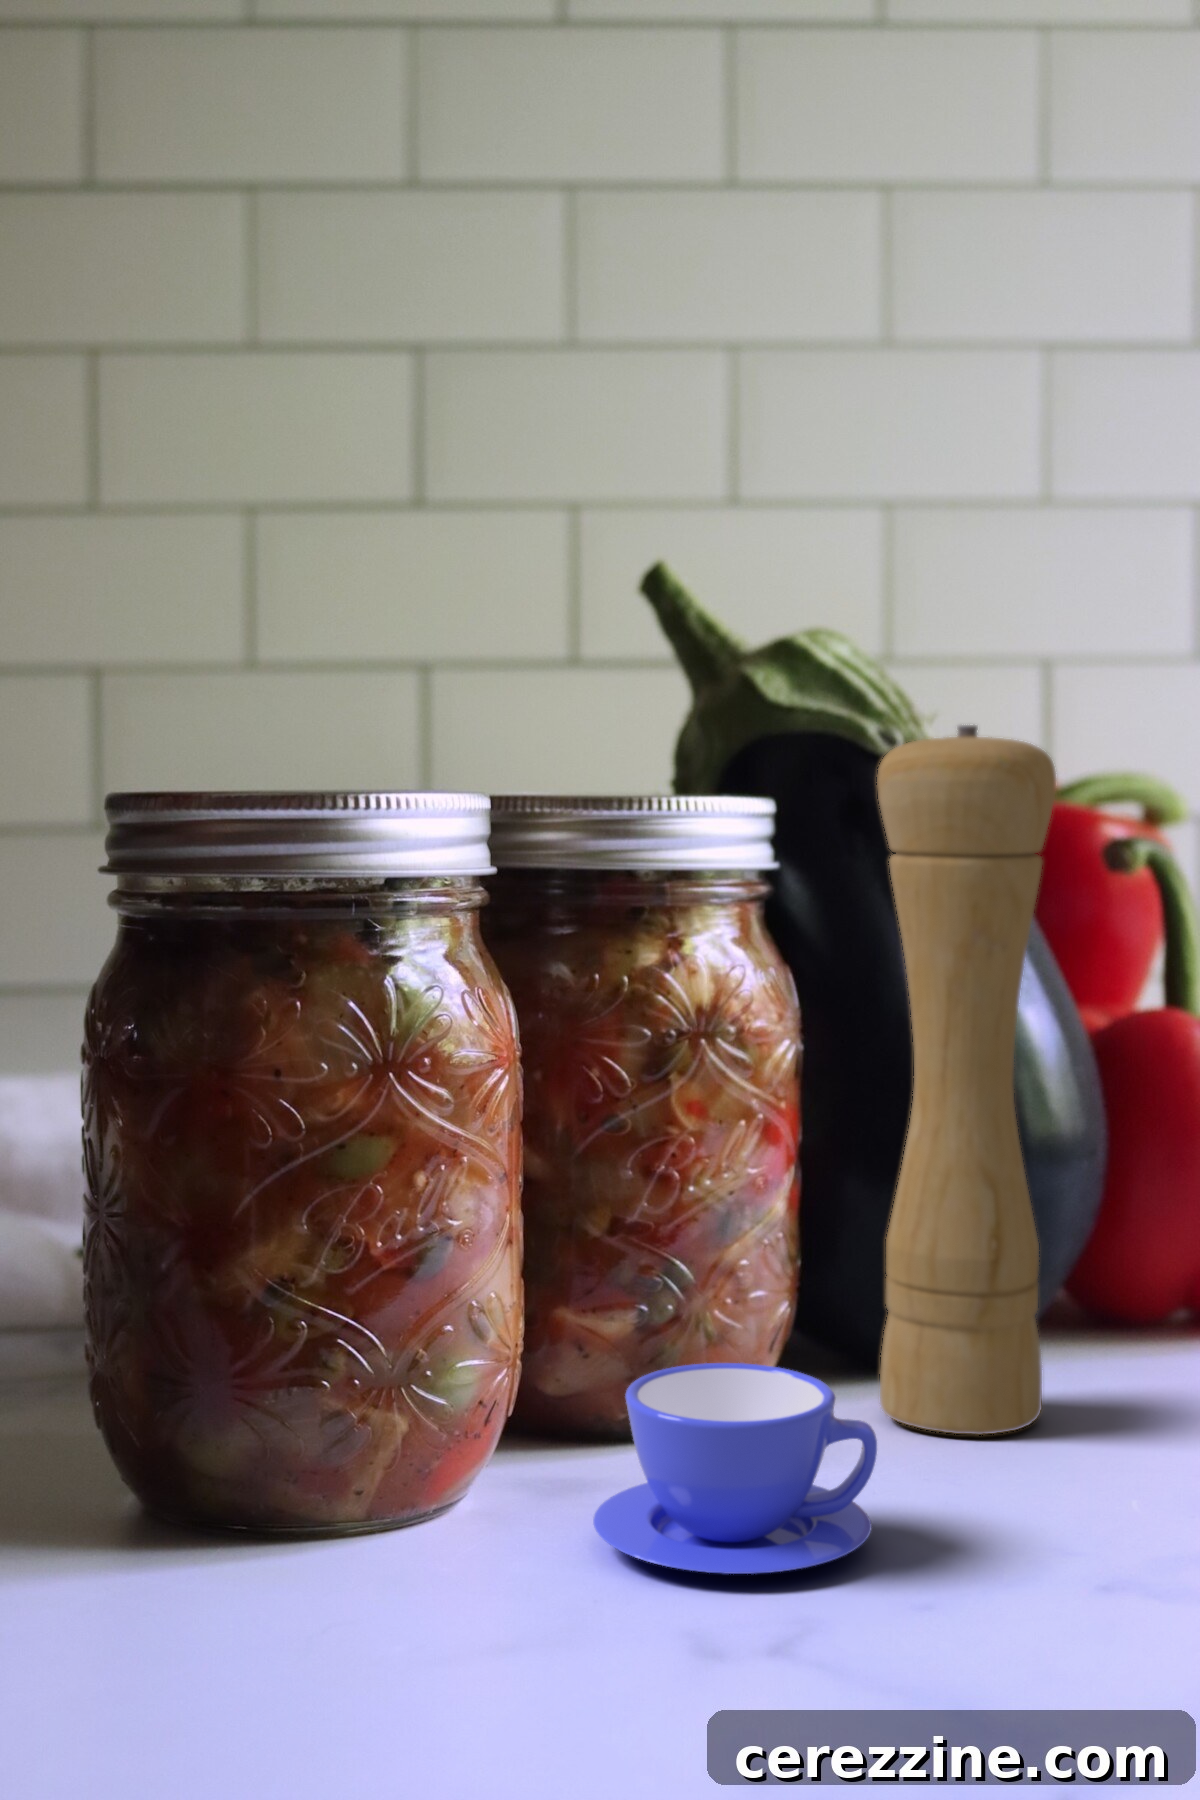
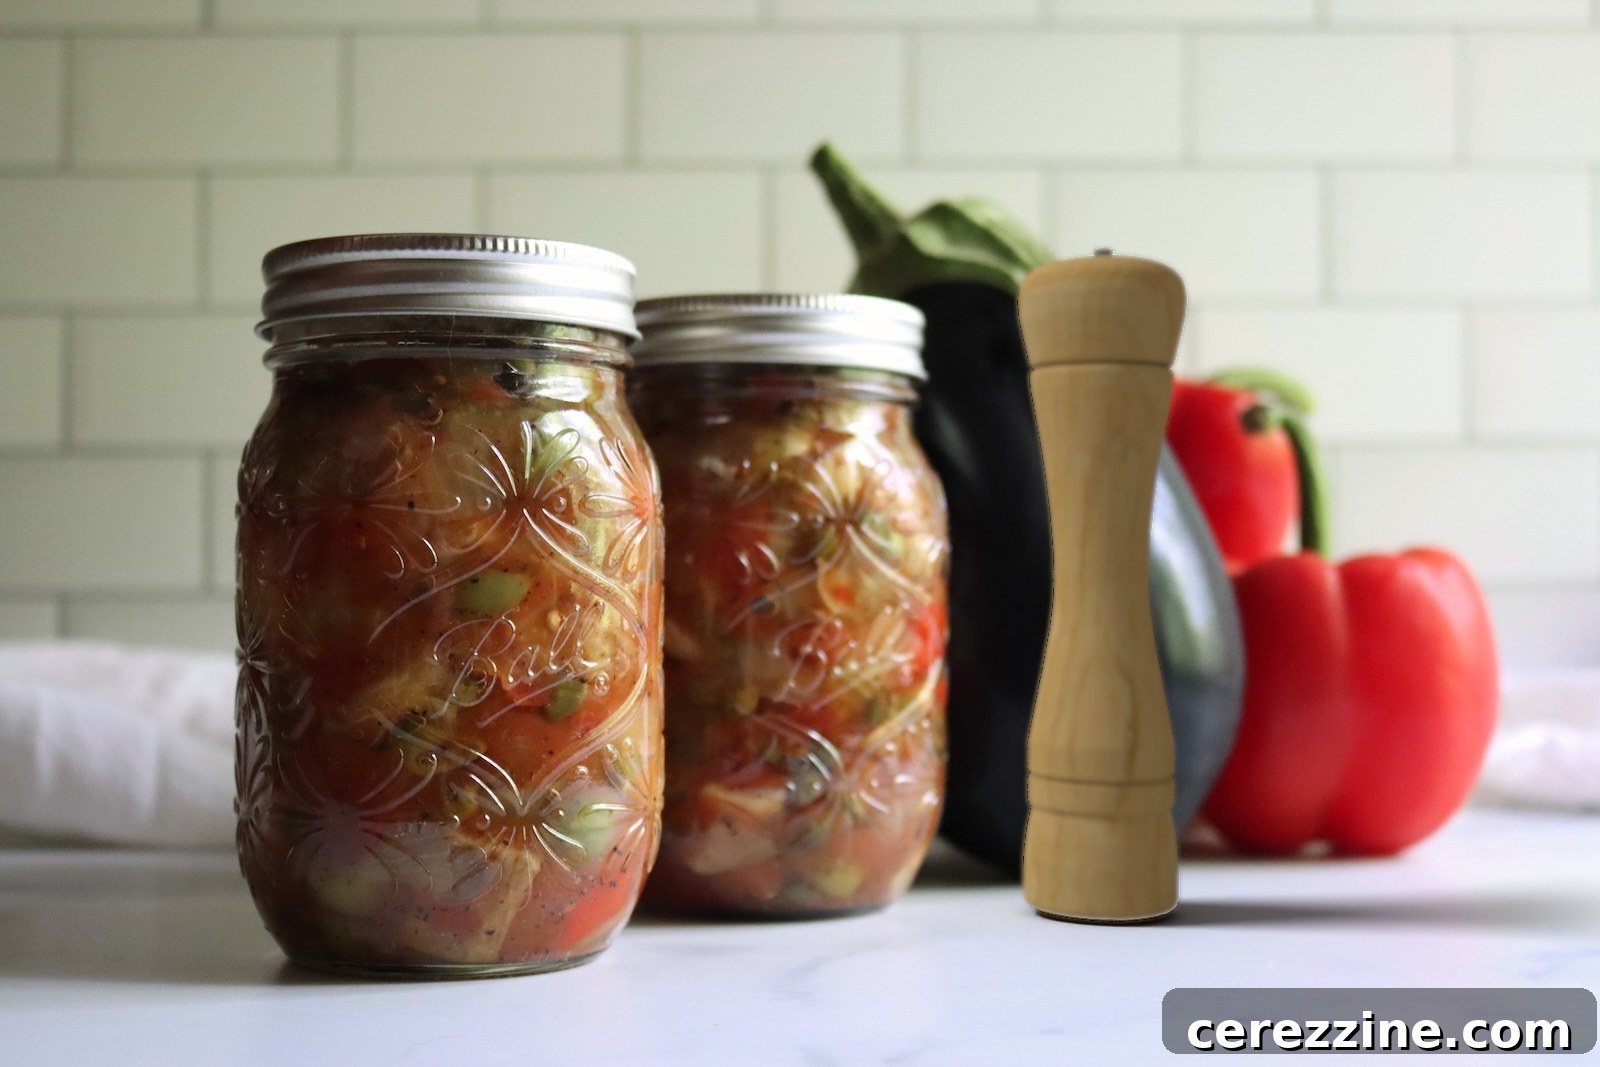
teacup: present [593,1363,877,1574] -> none [723,818,1008,1009]

